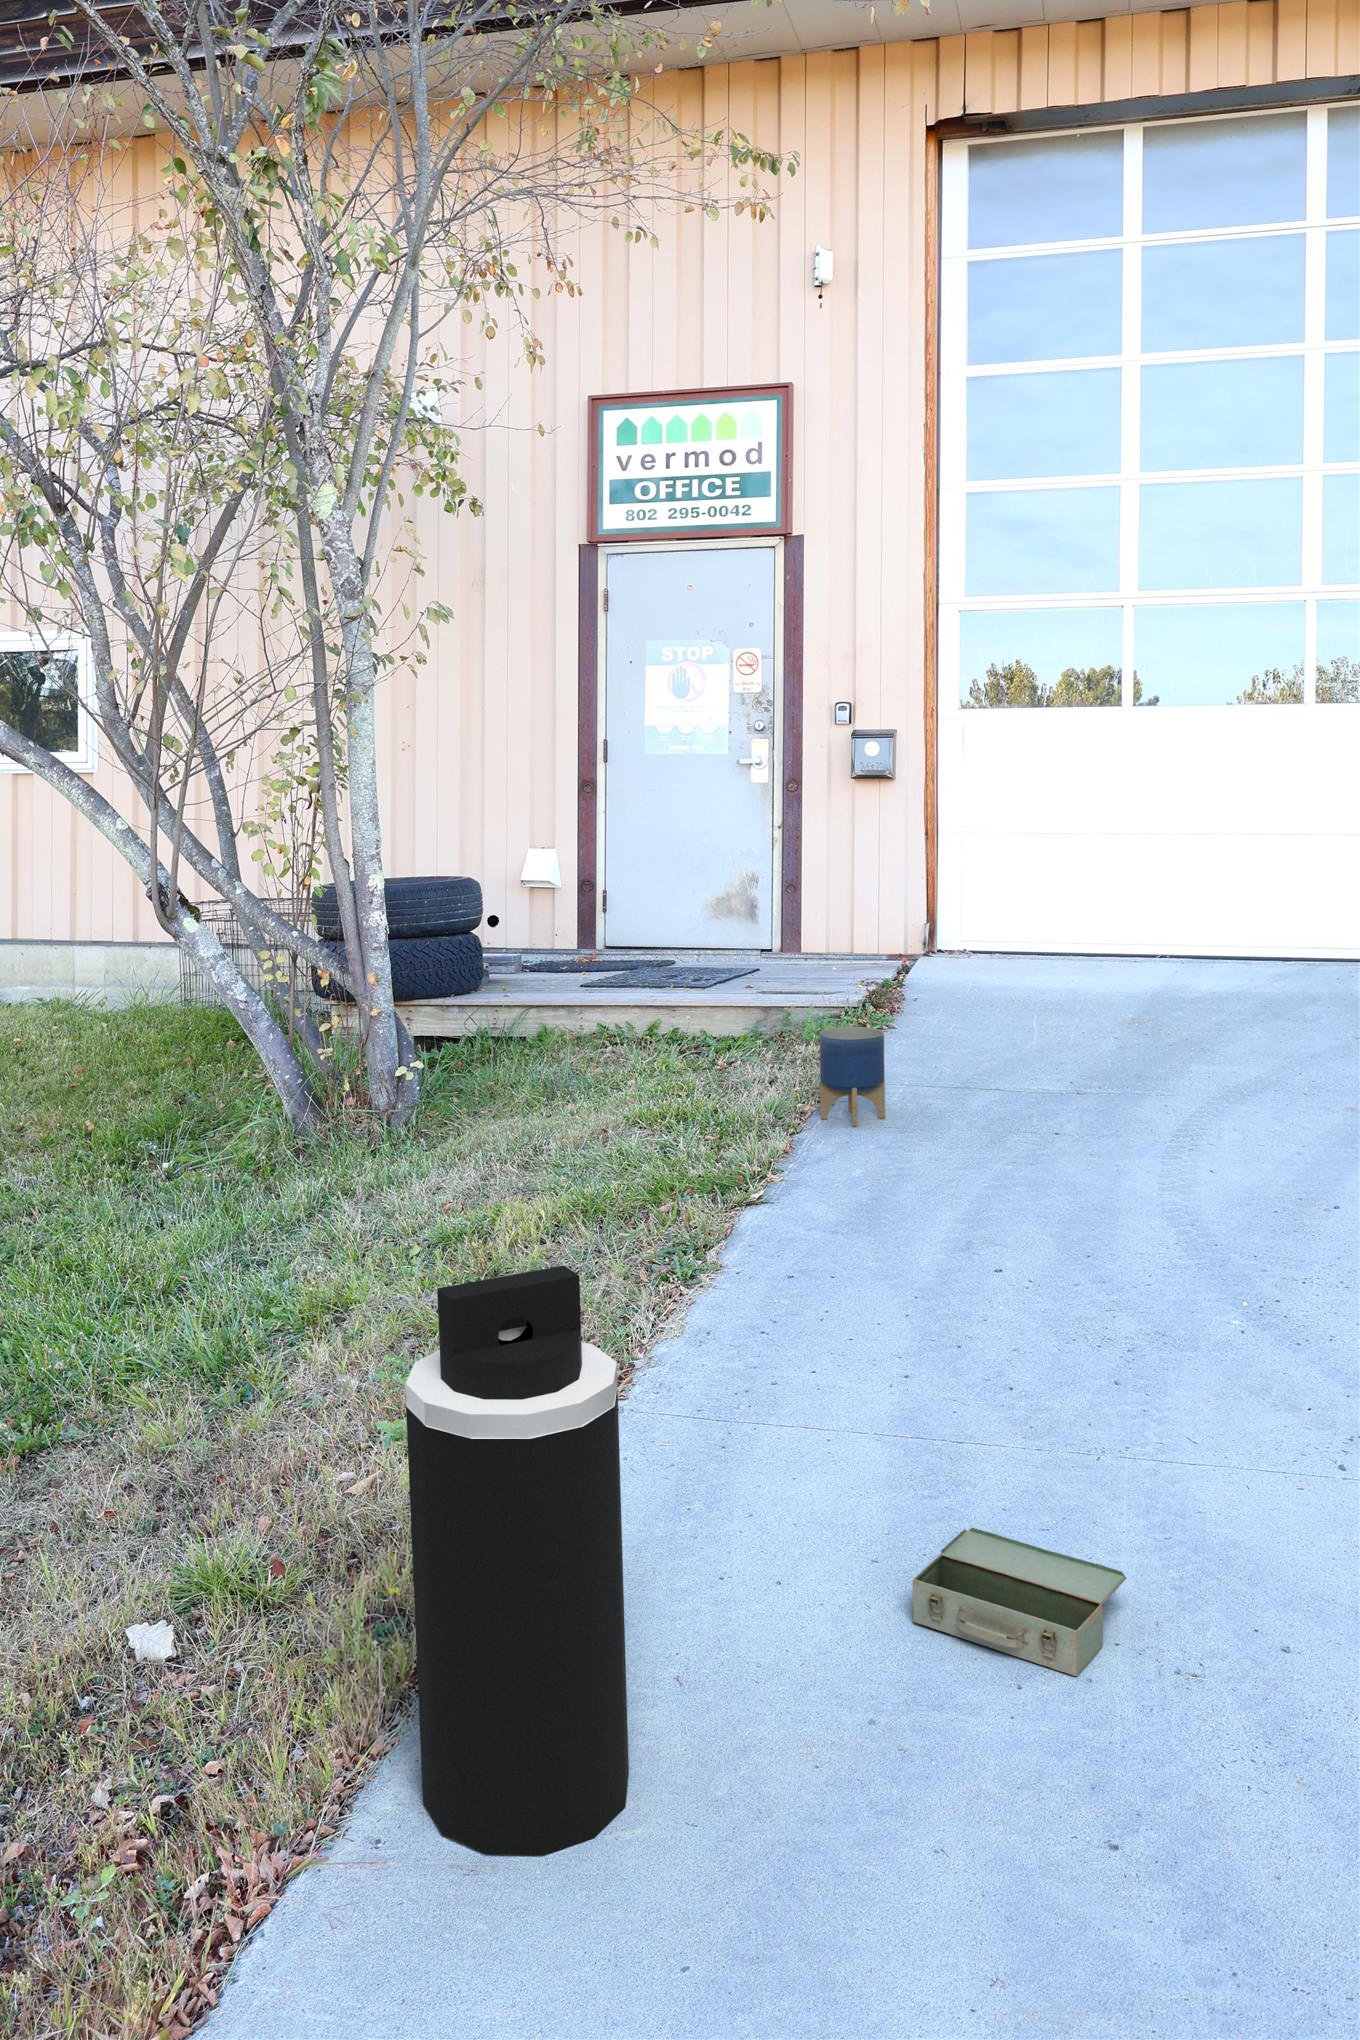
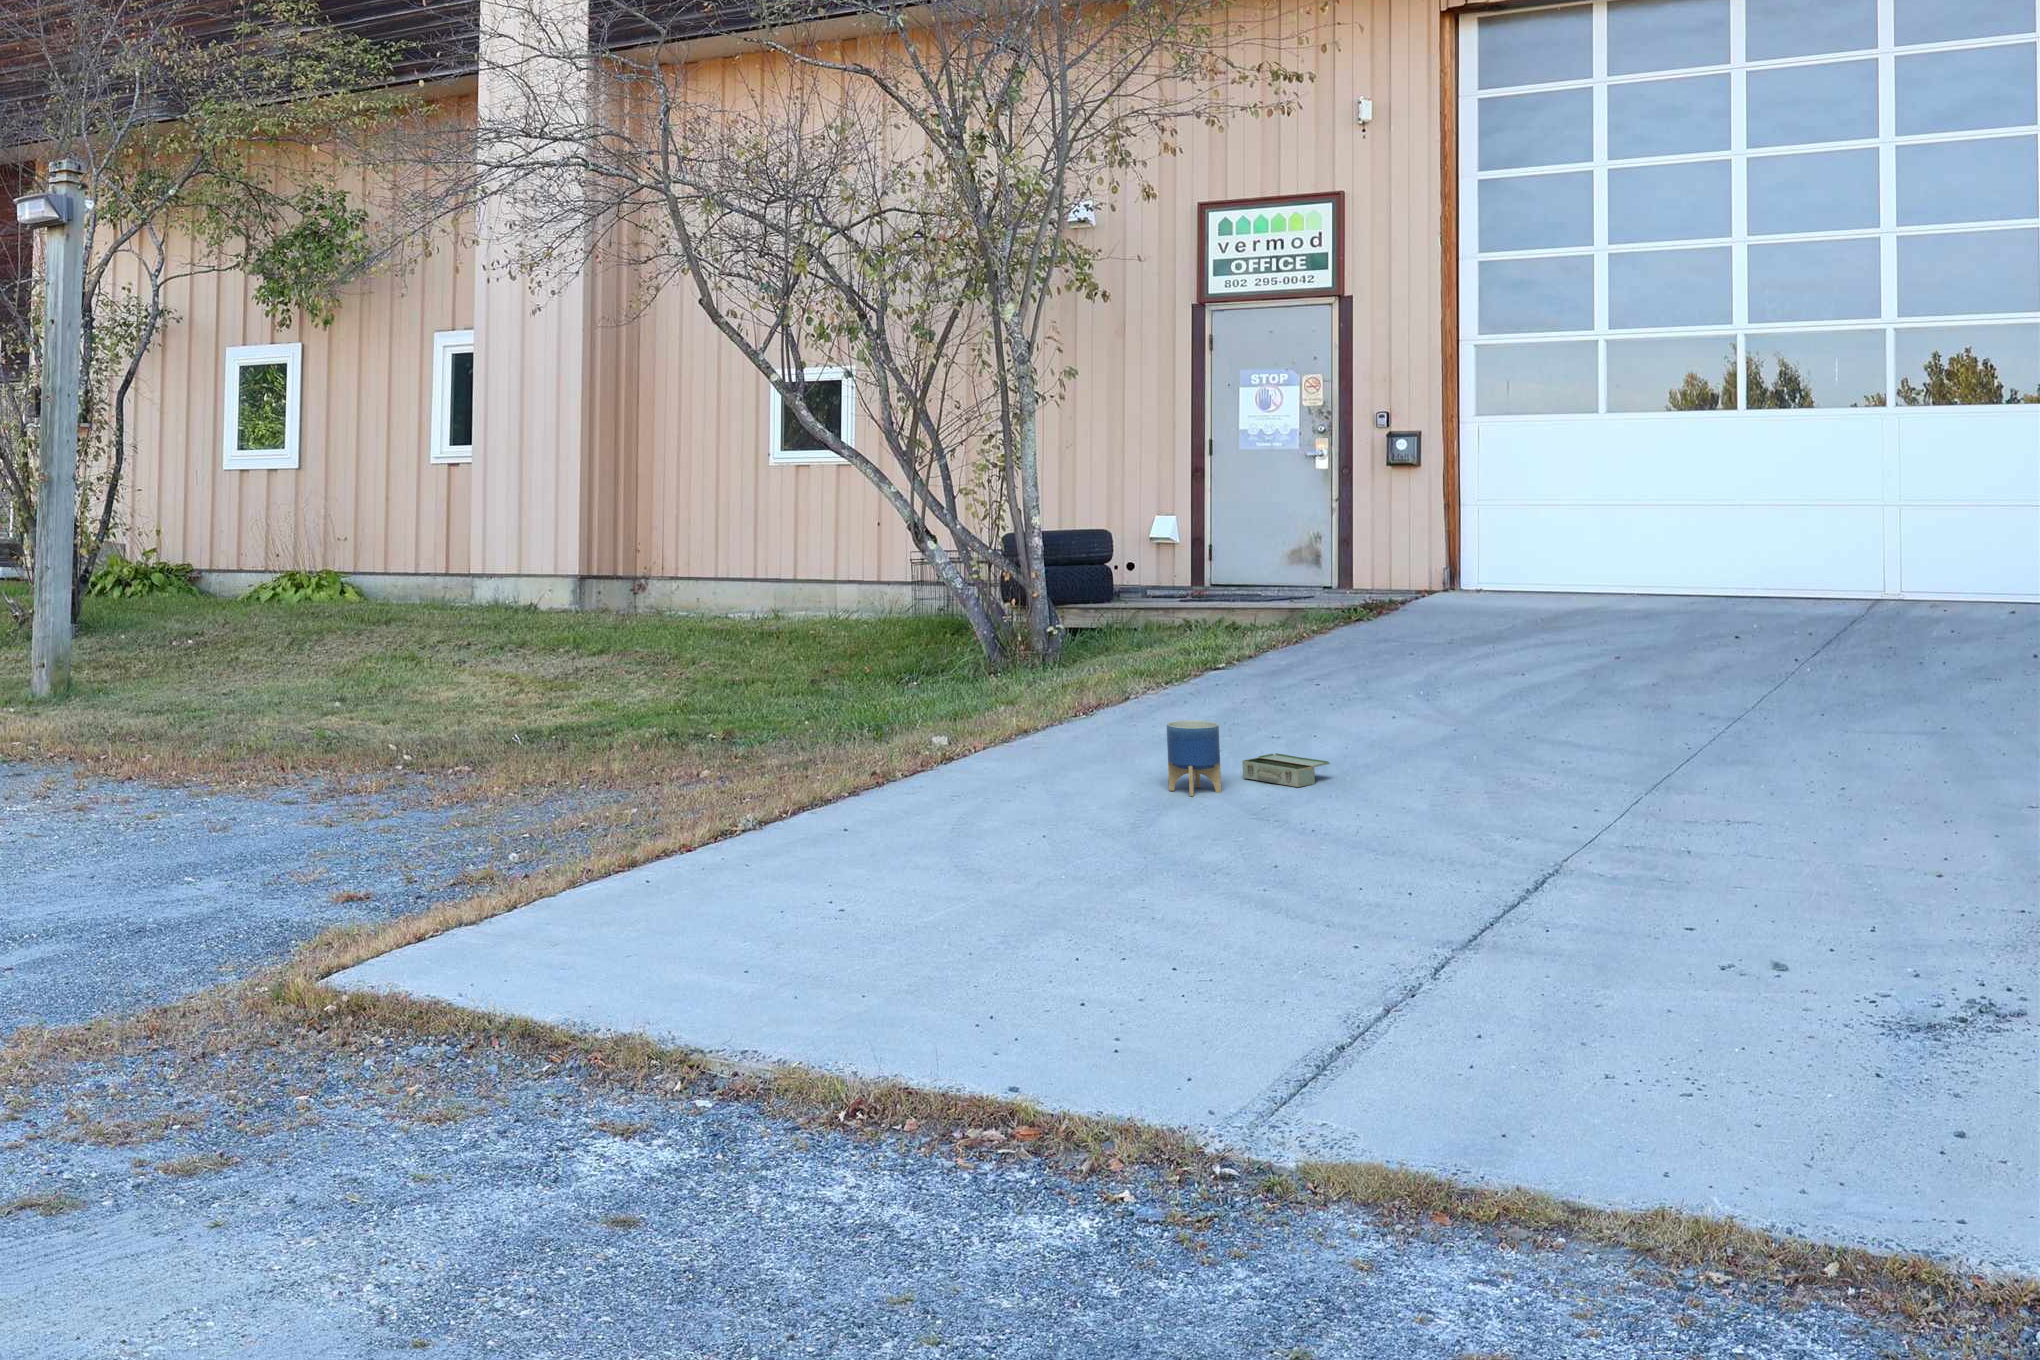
planter: present [820,1027,885,1126] -> present [1167,720,1221,796]
trash can: present [406,1266,629,1856] -> none [1041,617,1120,803]

